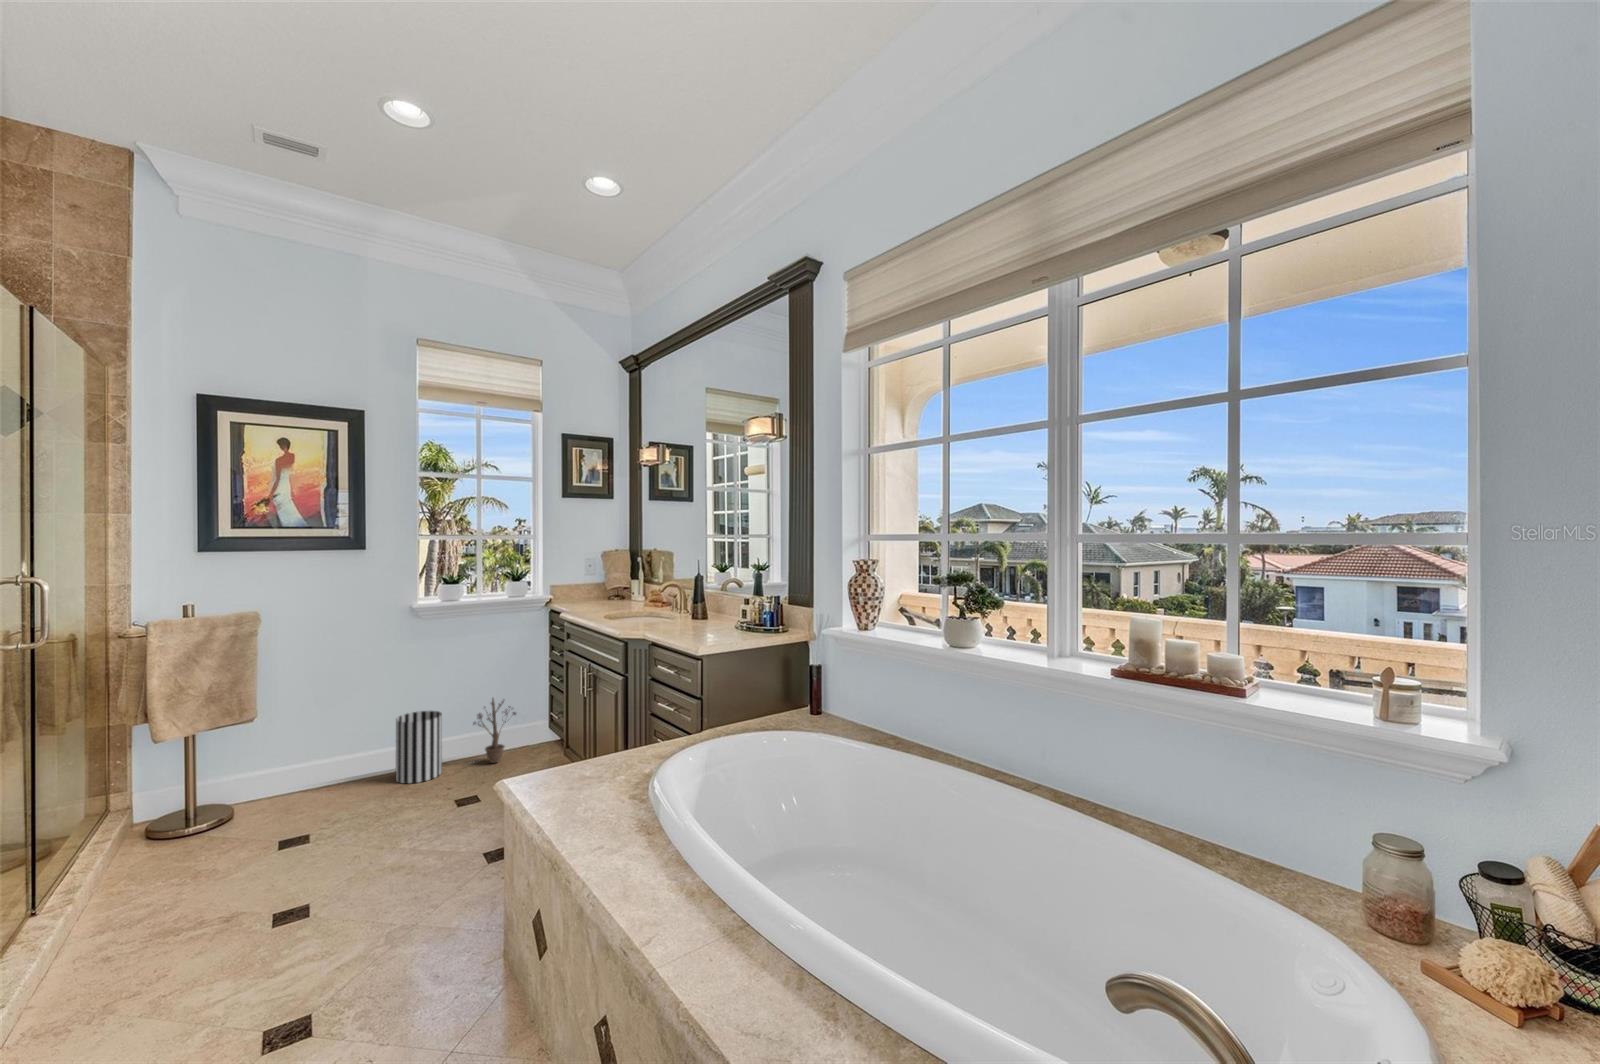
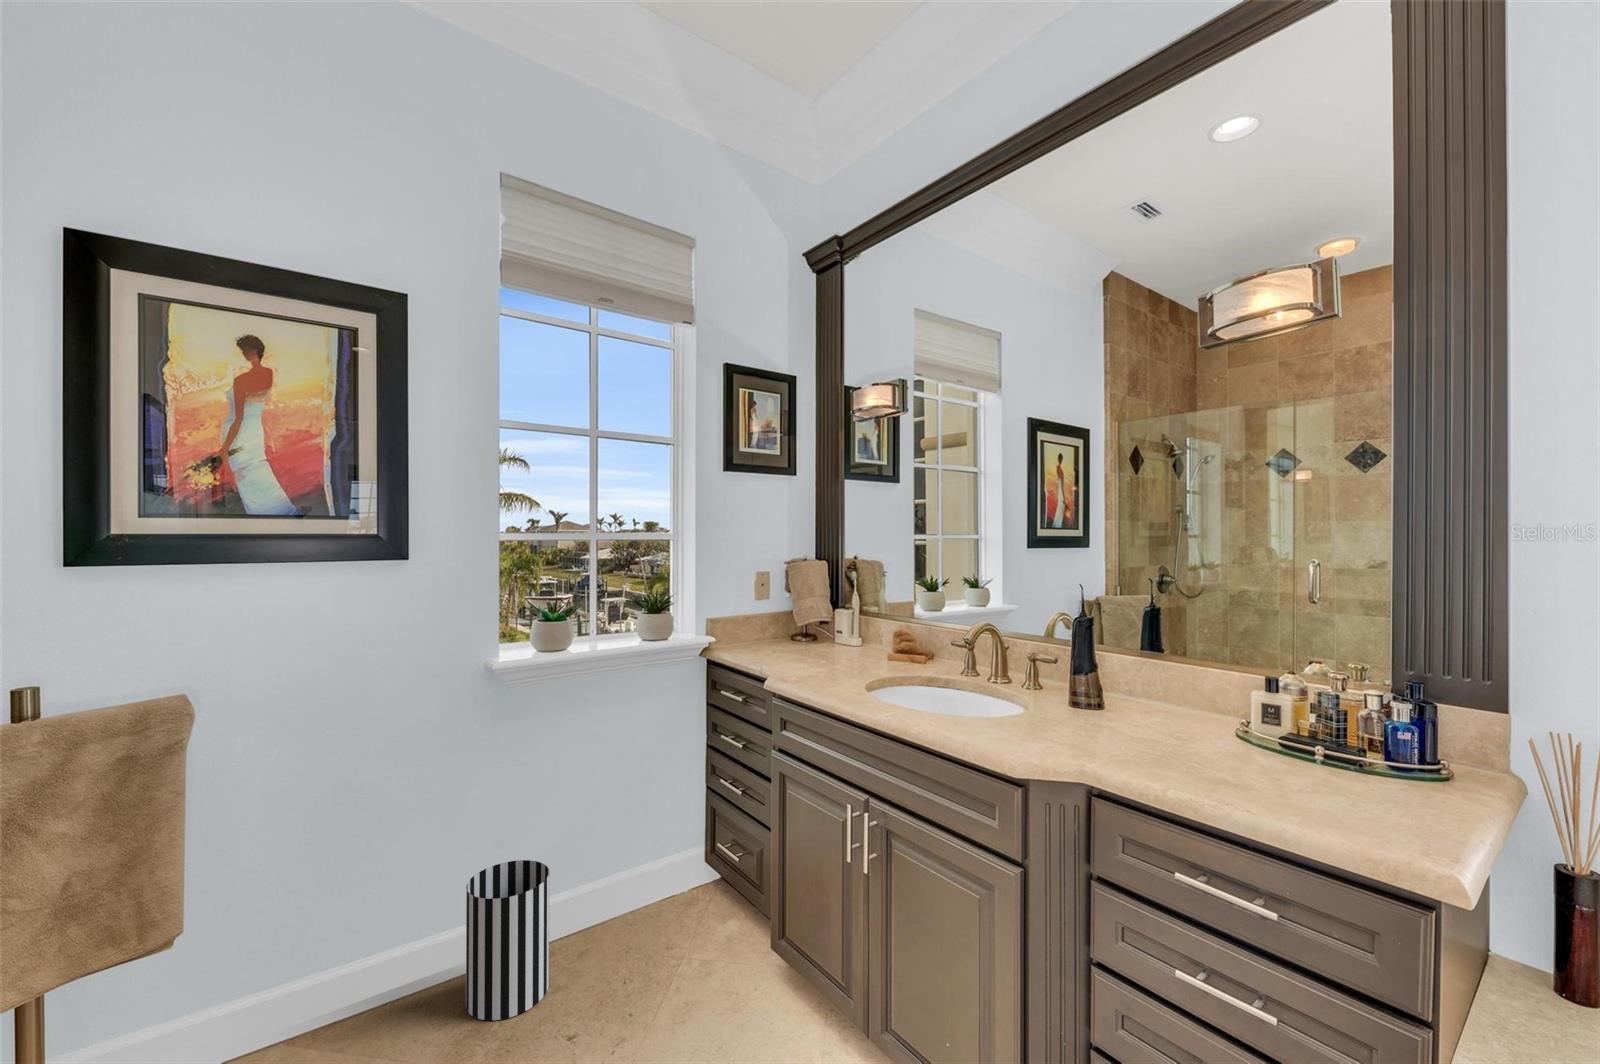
decorative plant: present [467,699,516,764] -> none [586,829,671,964]

